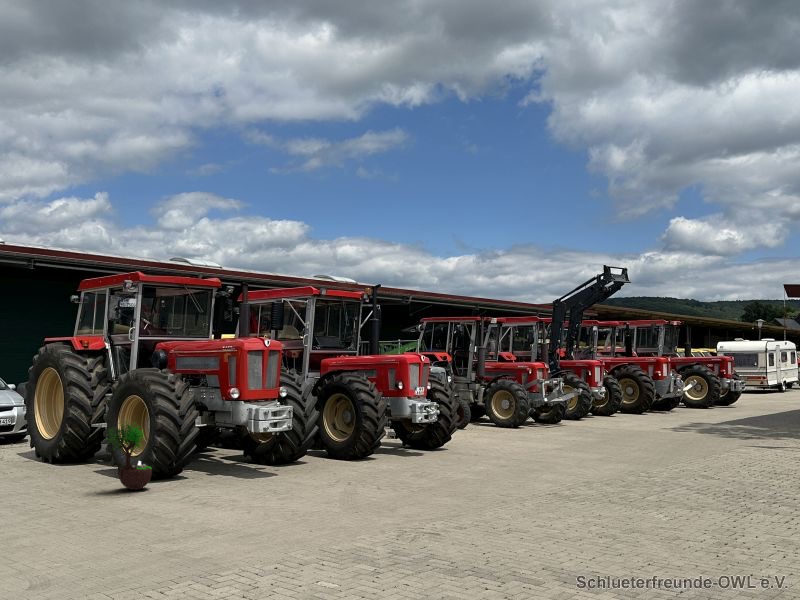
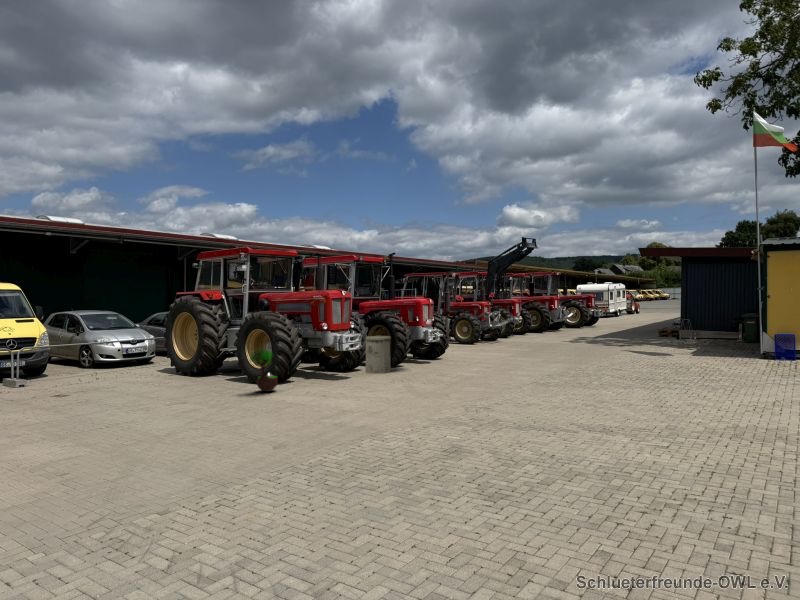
trash can: none [312,410,352,468] -> present [366,336,391,374]

